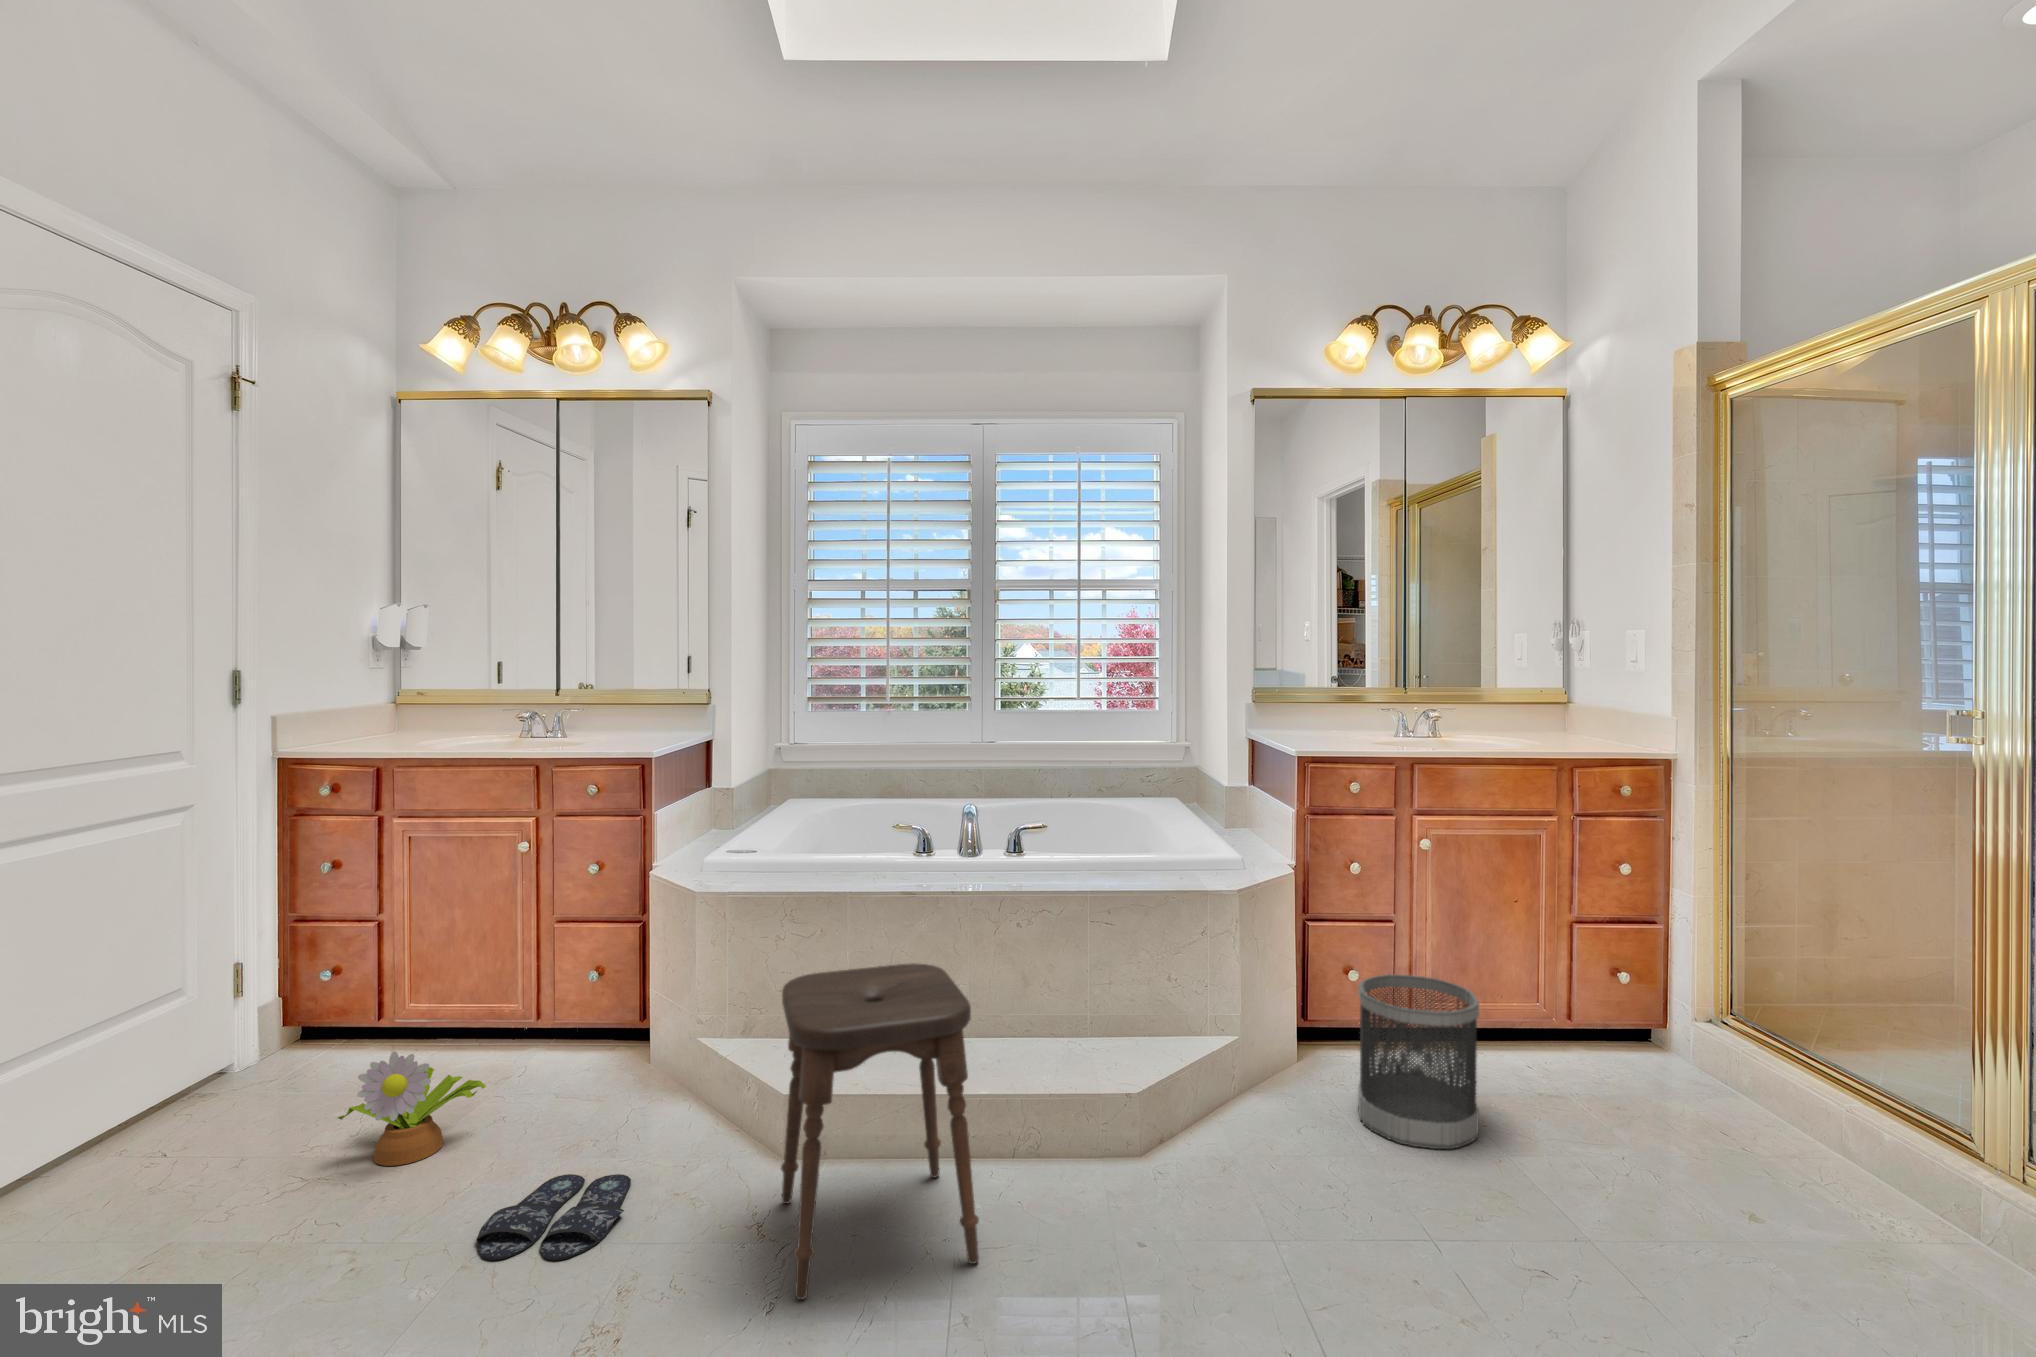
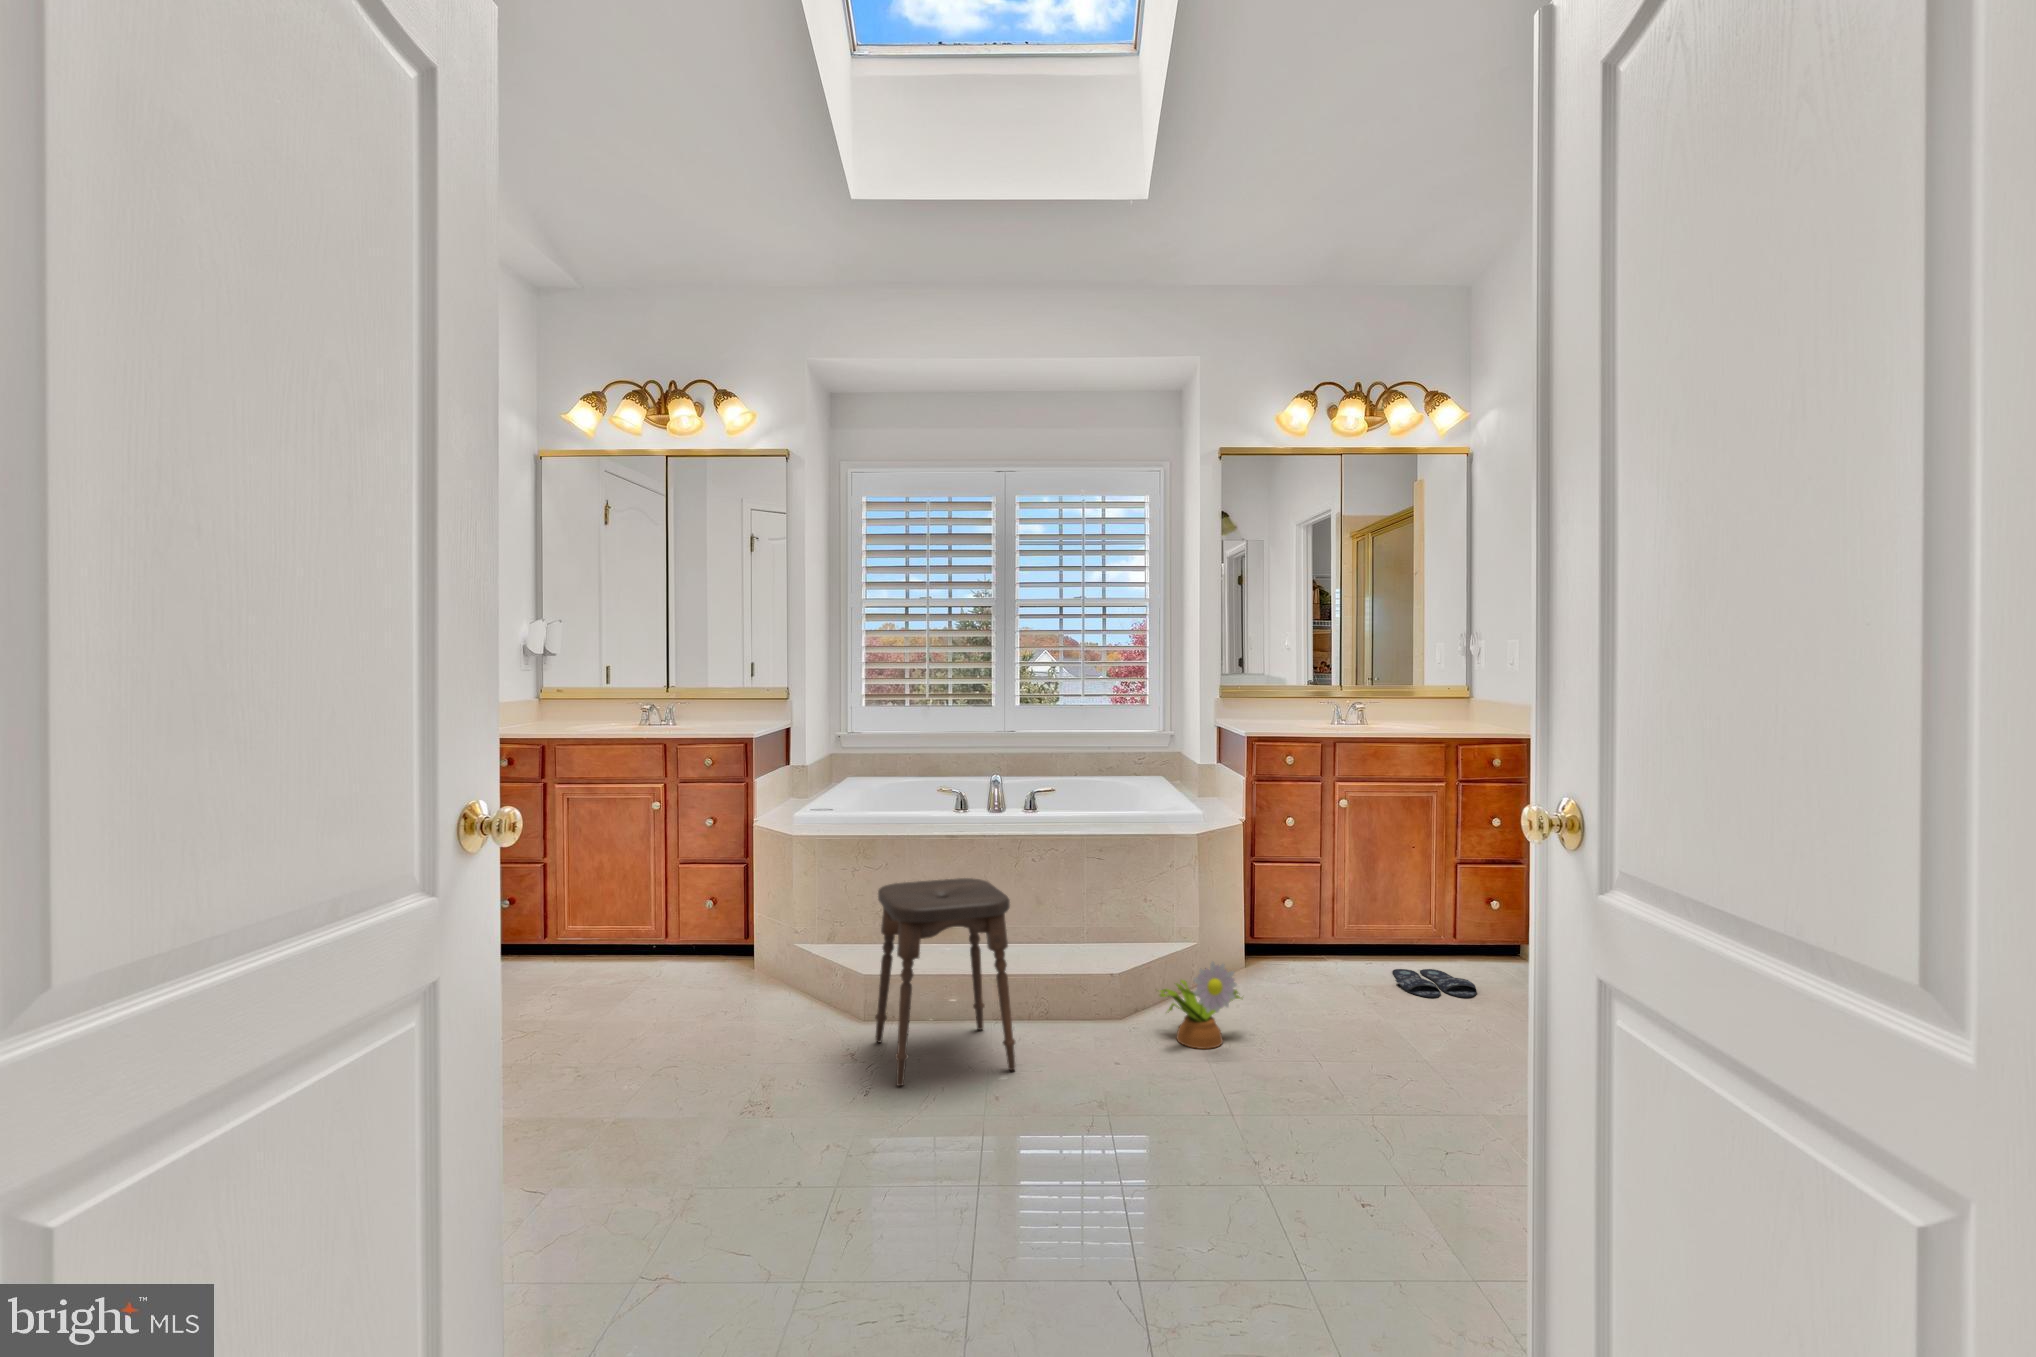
wastebasket: present [1358,974,1479,1149] -> none [1288,897,1373,1016]
decorative plant: present [338,1051,486,1166] -> present [1160,962,1242,1049]
slippers: present [477,1174,631,1261] -> present [1392,969,1477,998]

